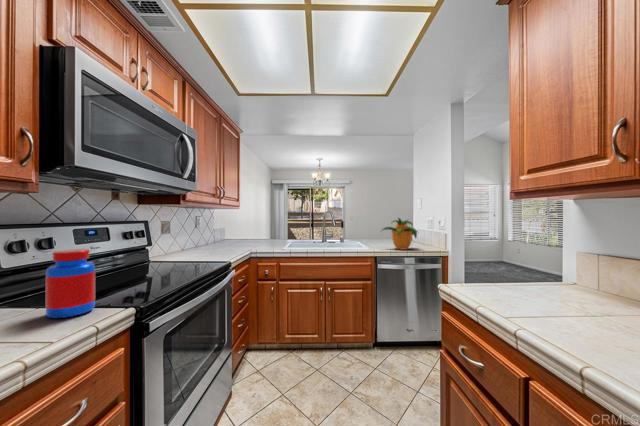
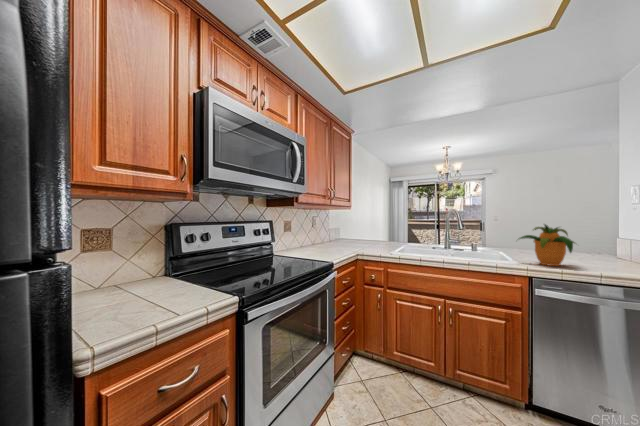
jar: present [46,249,95,318] -> none [191,244,221,295]

